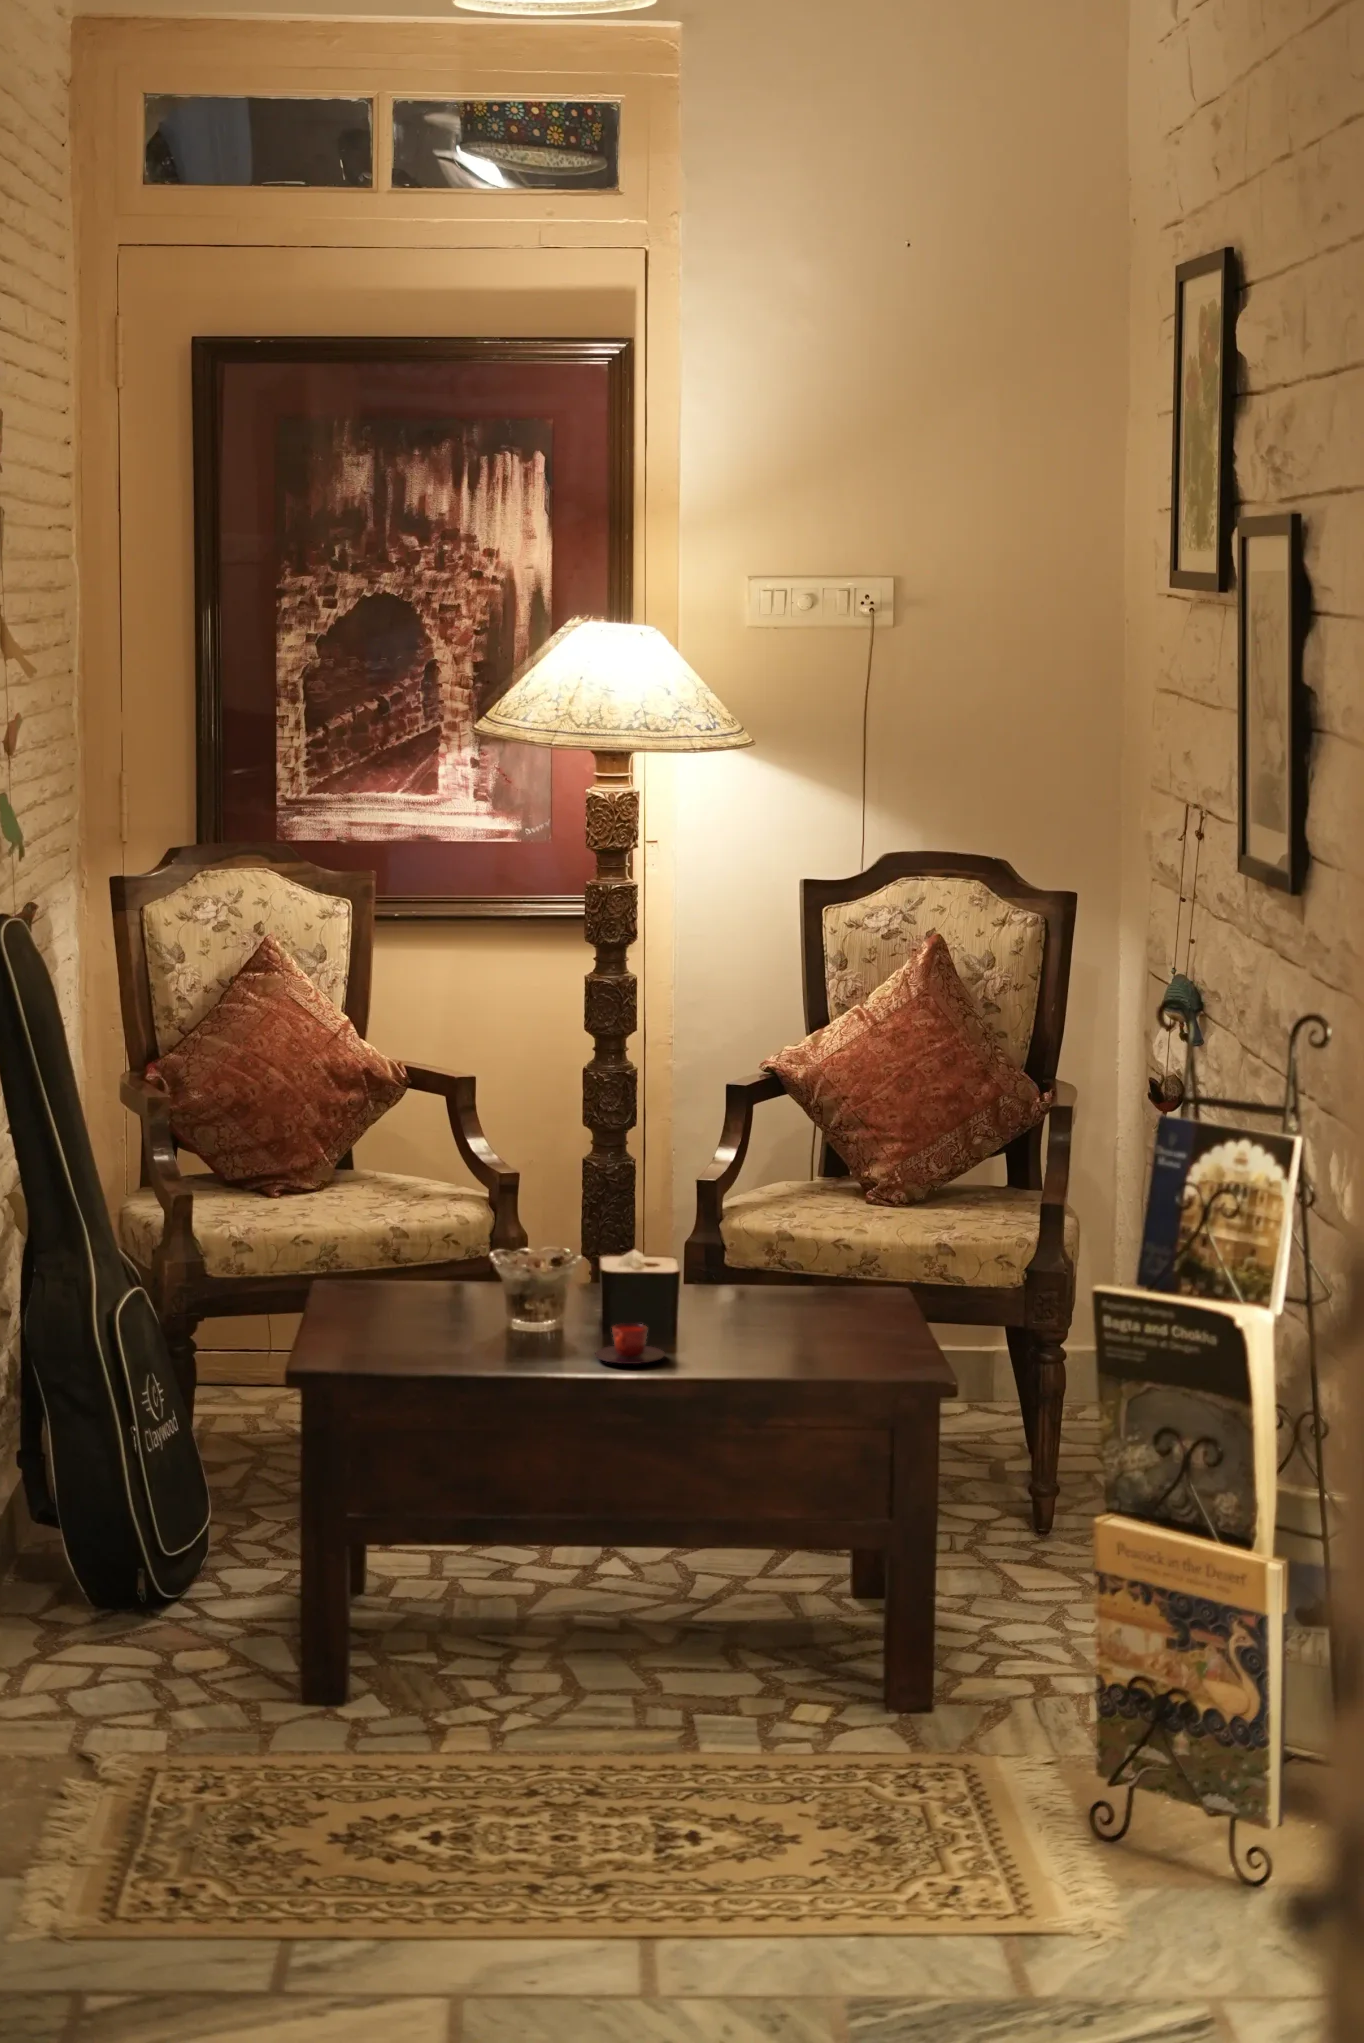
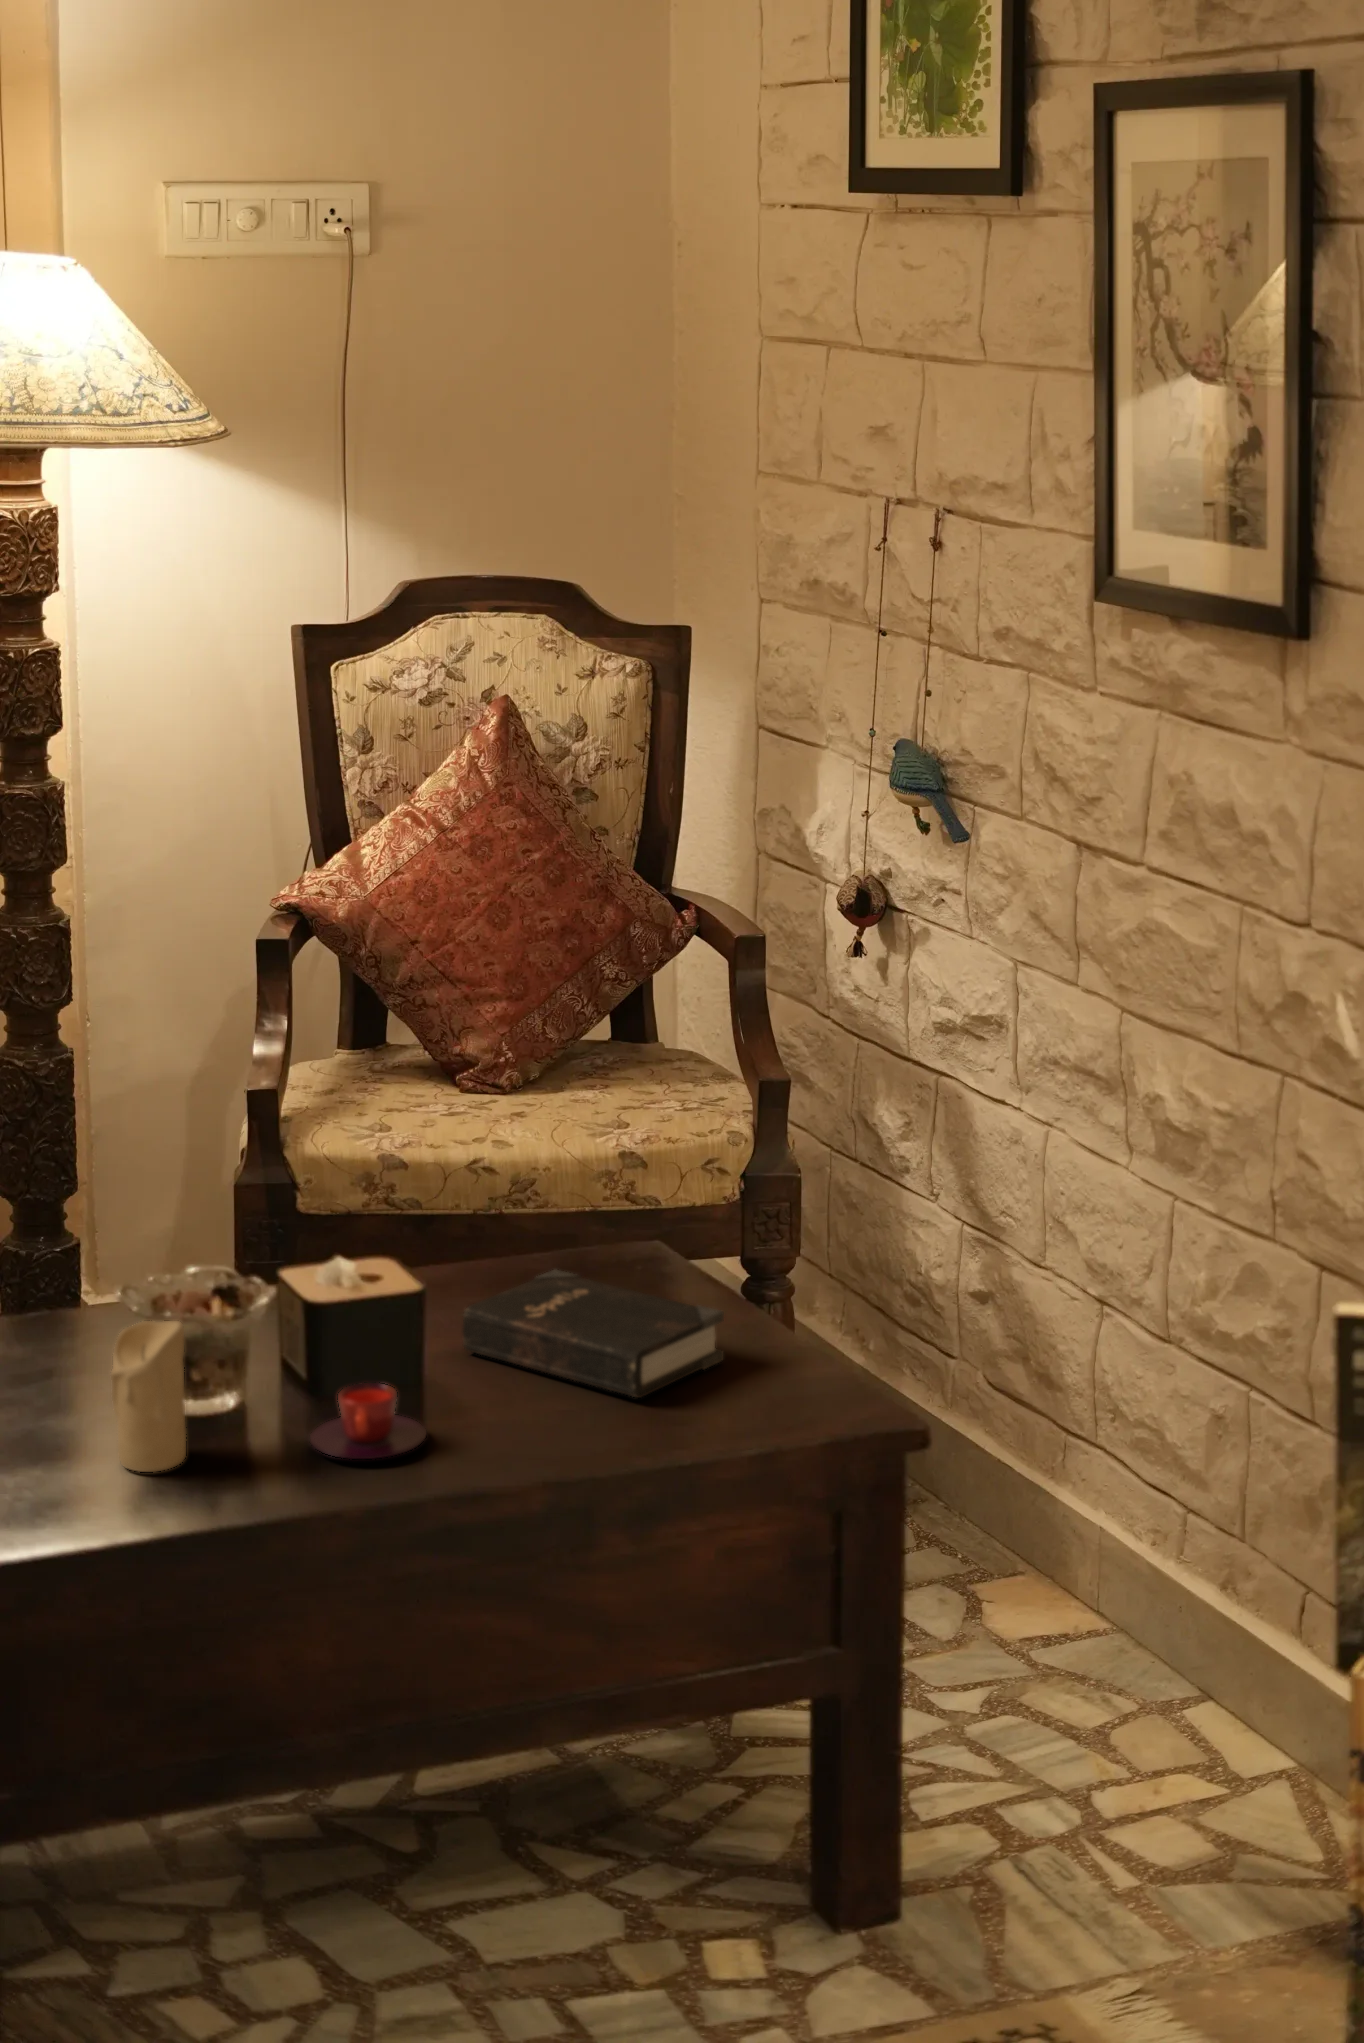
candle: none [480,1268,524,1356] -> present [111,1321,186,1472]
hardback book: none [726,1287,882,1358] -> present [463,1270,724,1398]

